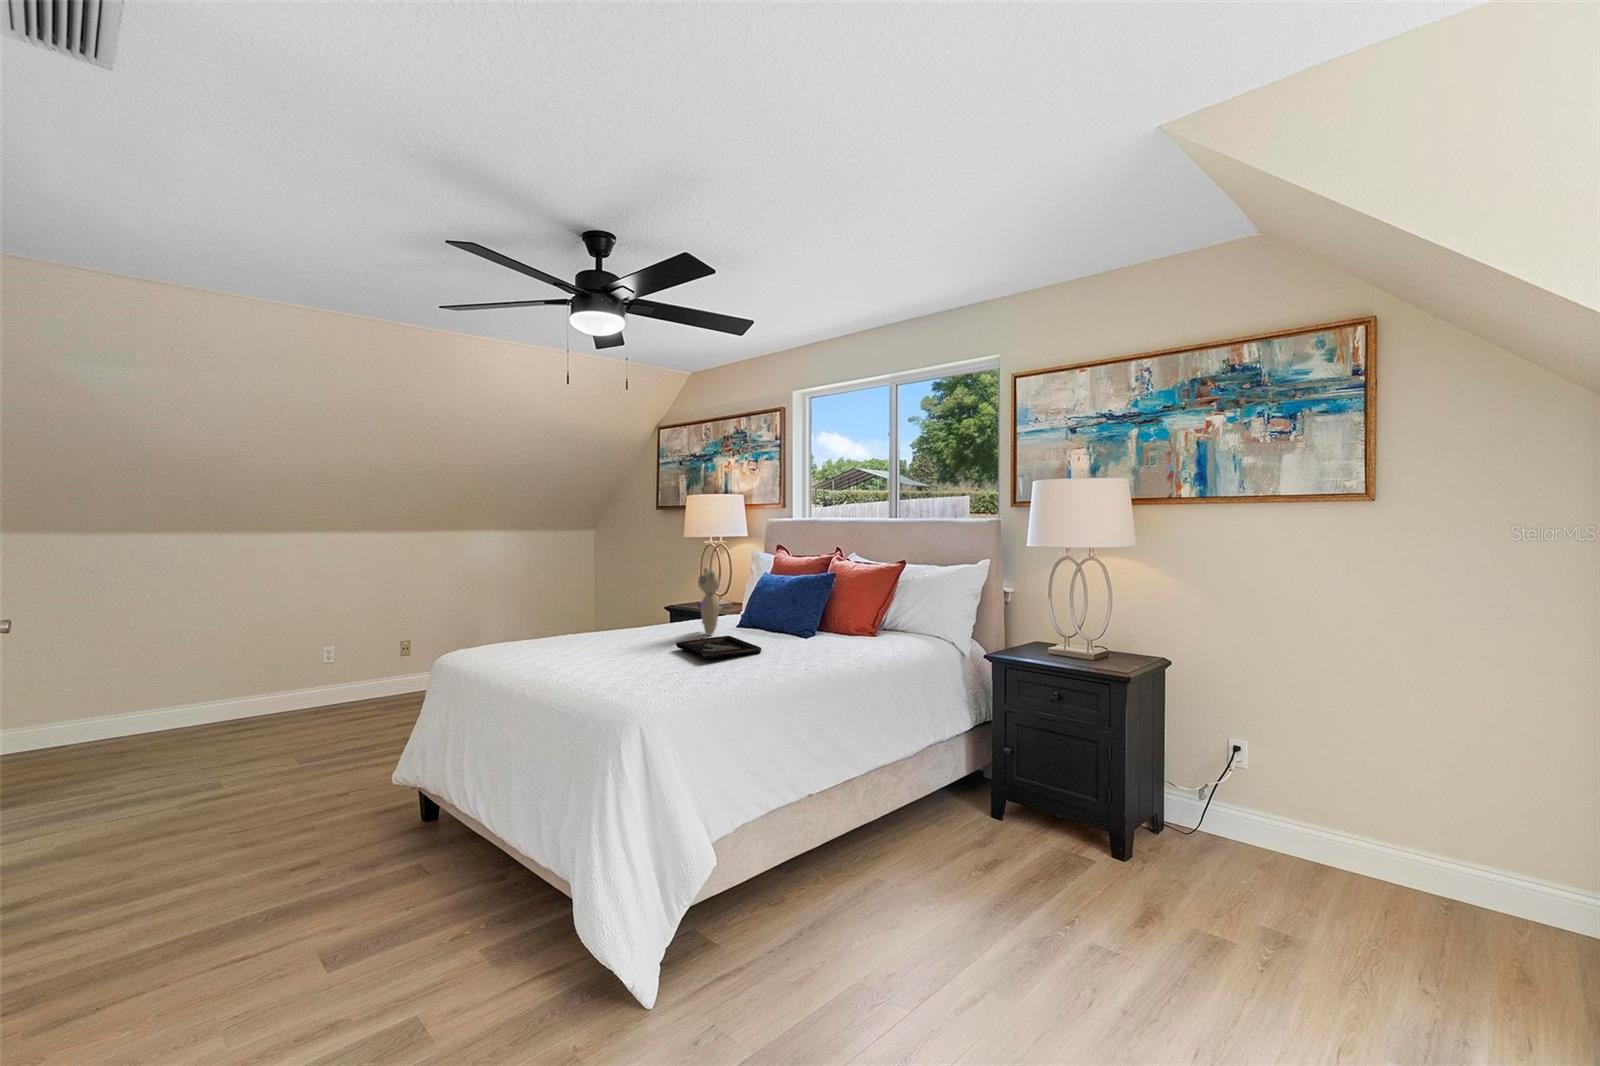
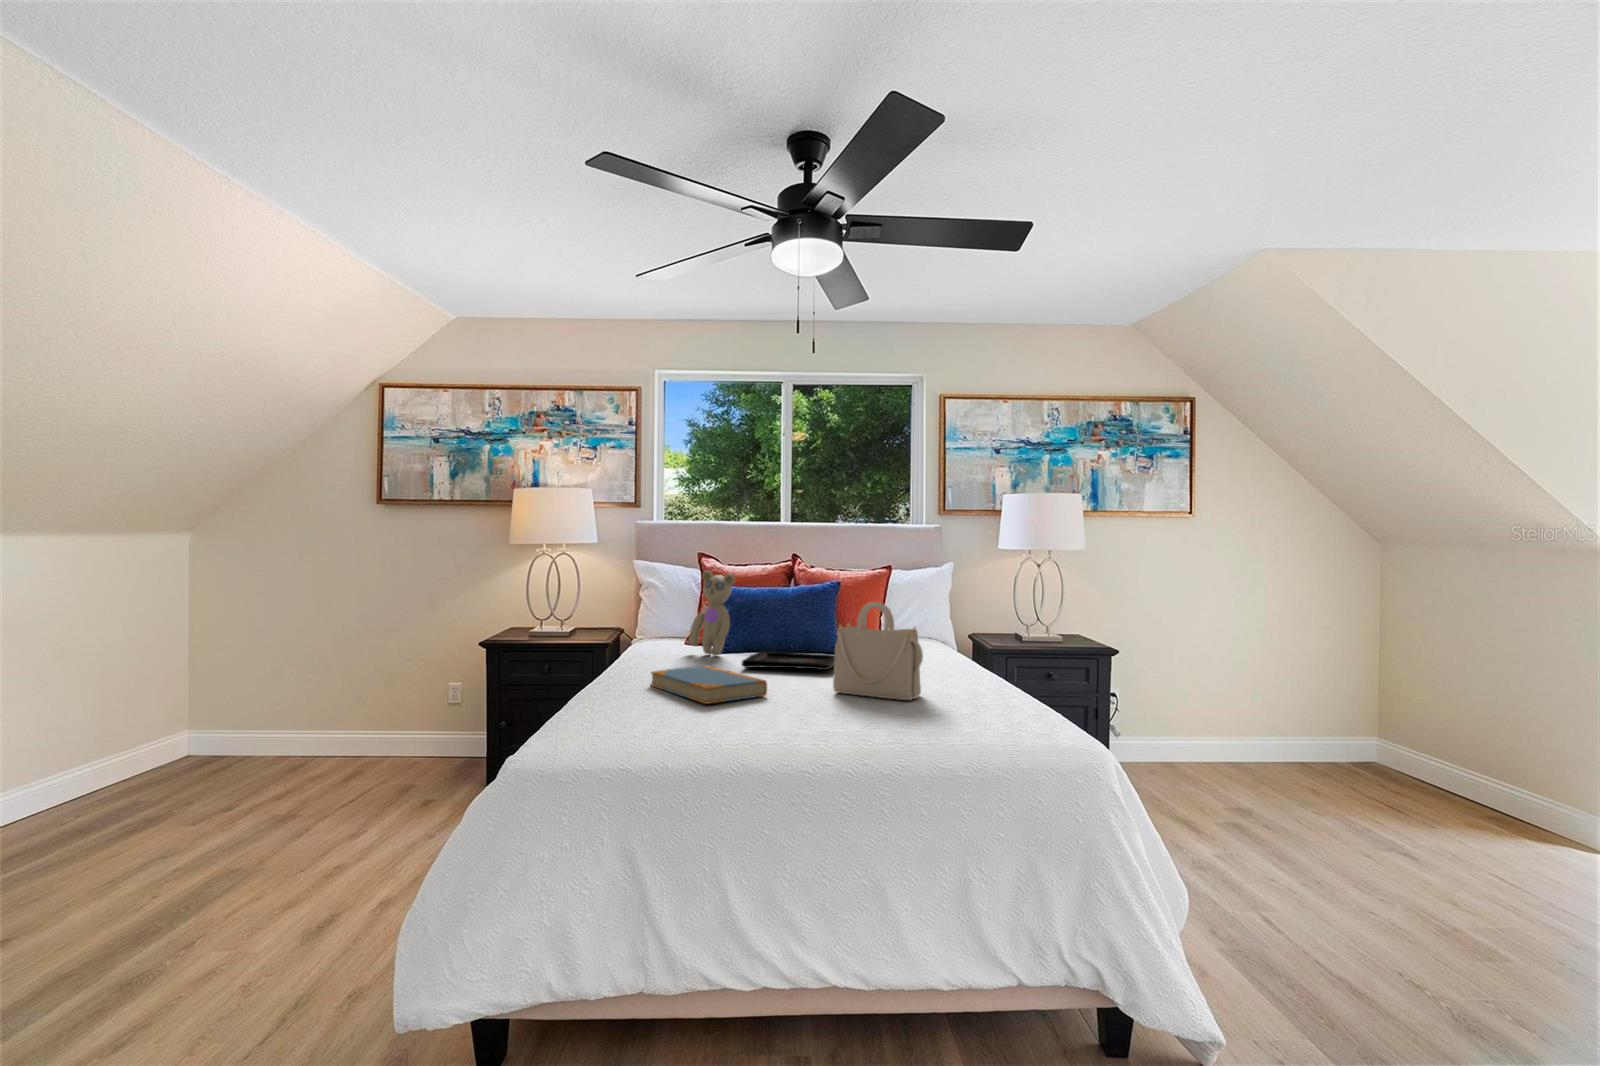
handbag: none [641,609,683,696] -> present [833,602,923,700]
book: none [557,643,641,673] -> present [651,665,767,704]

